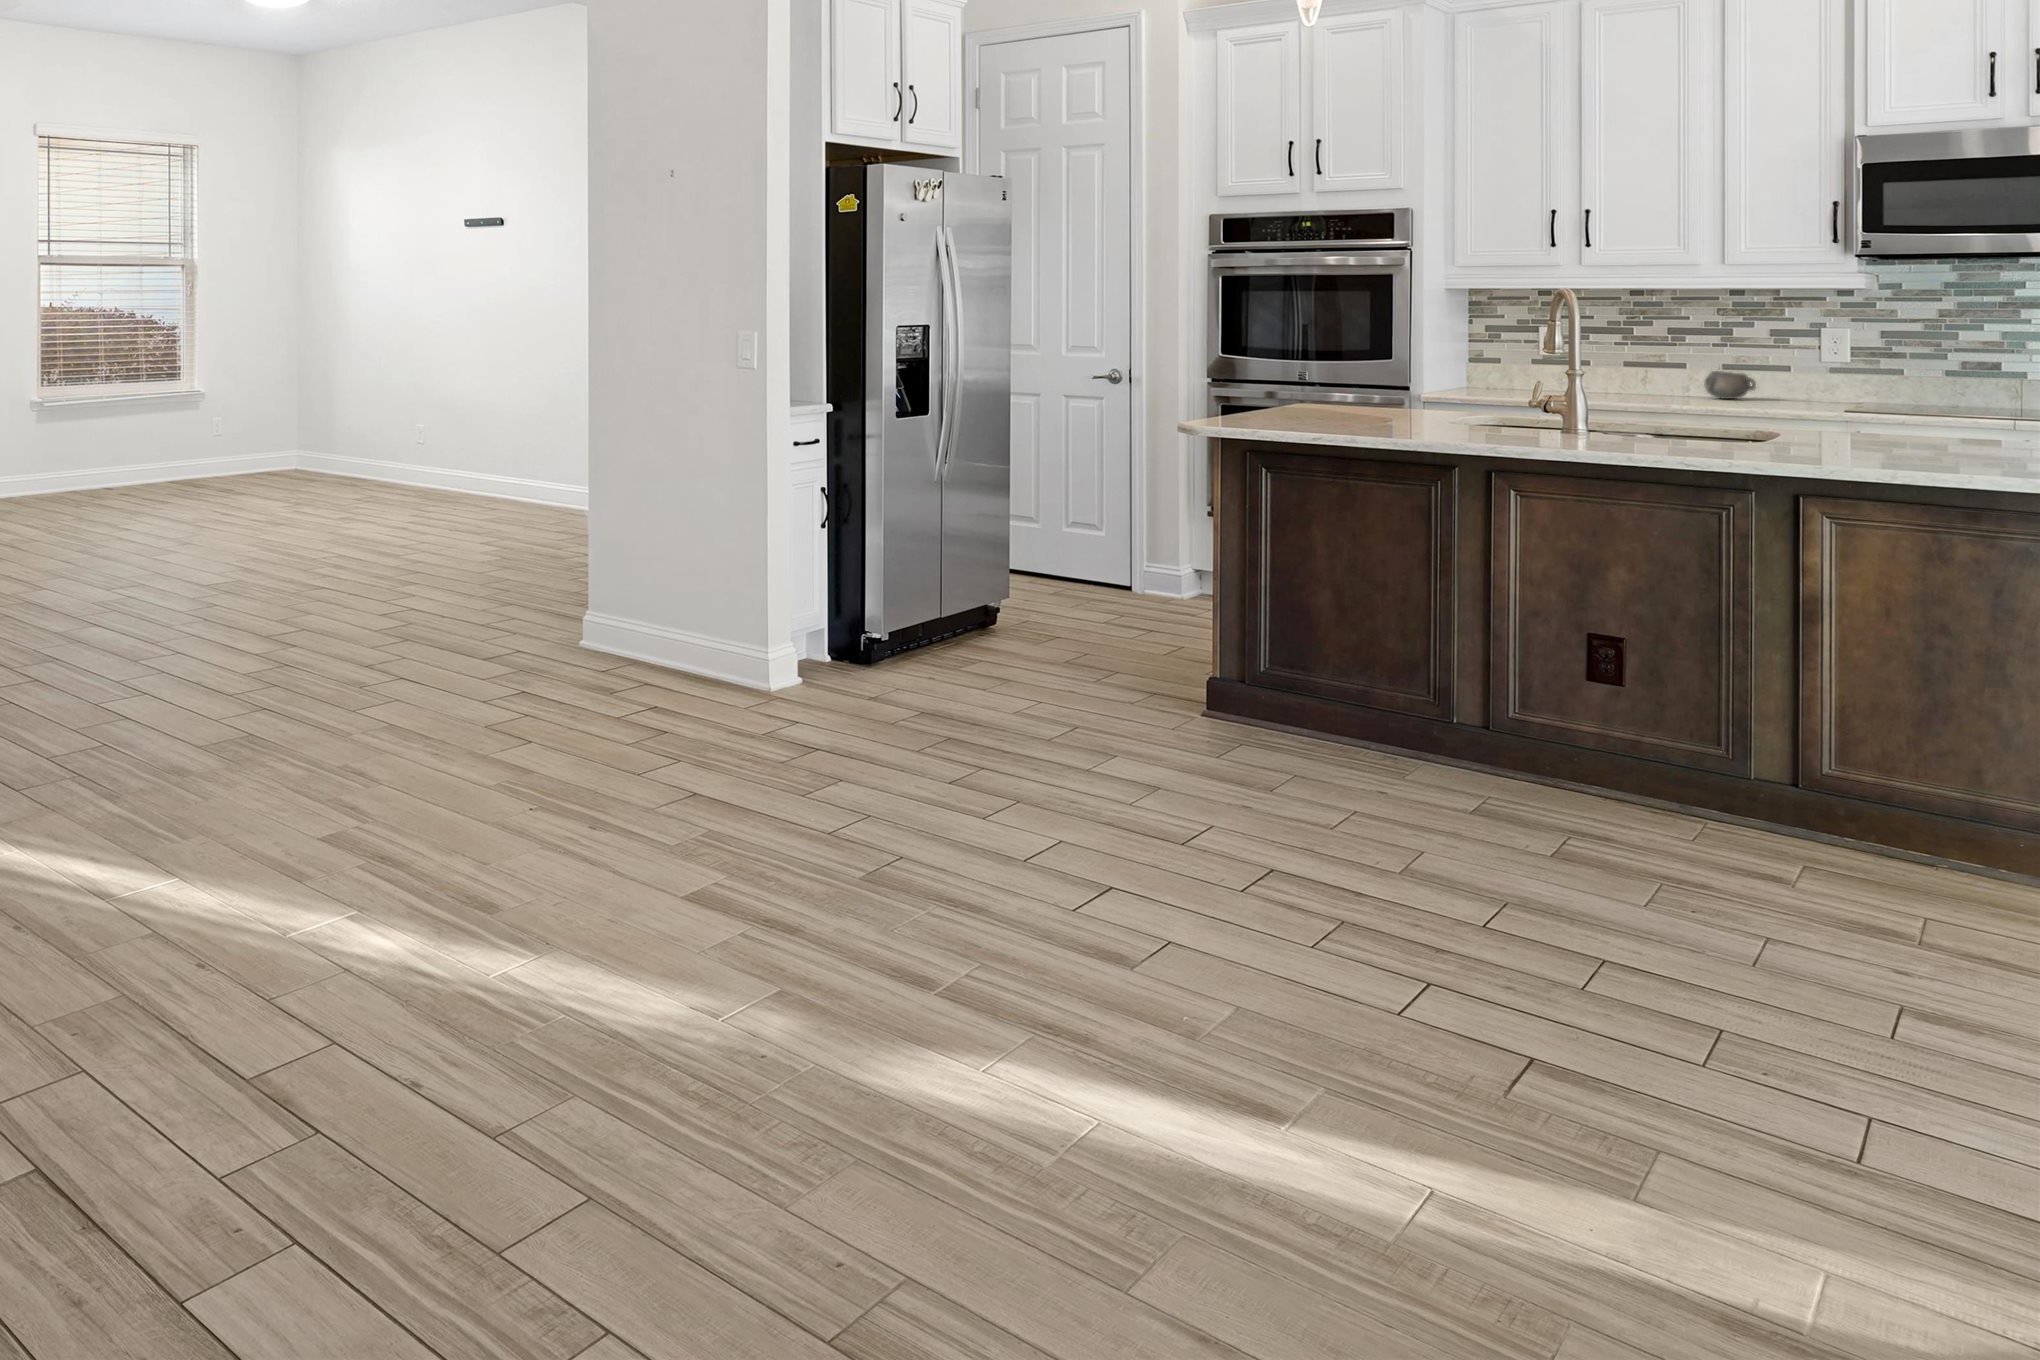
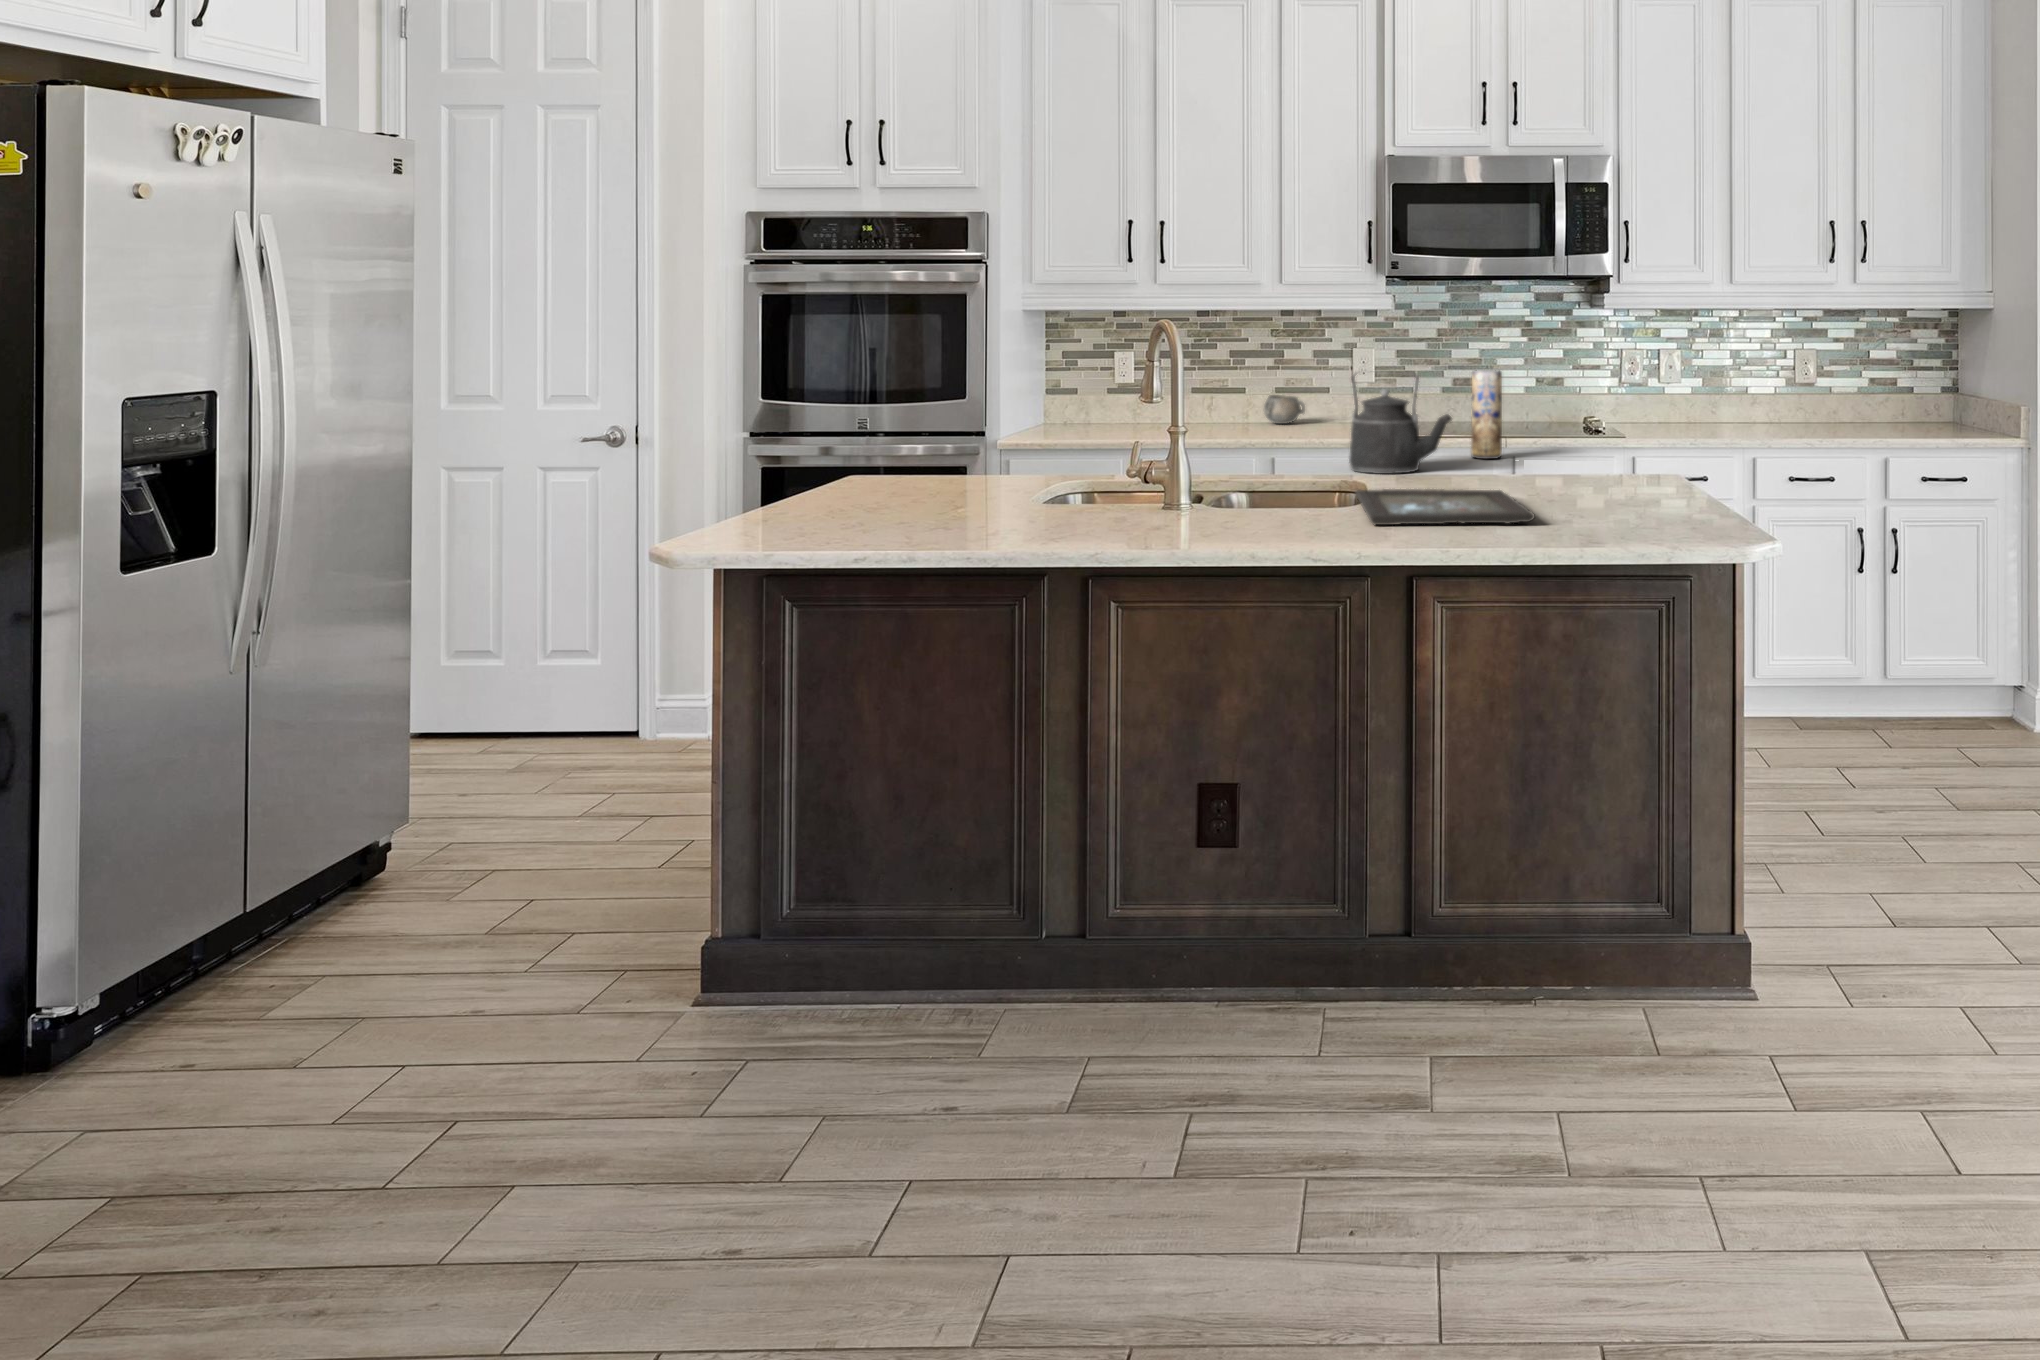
kettle: none [1780,337,1908,431] -> present [1349,373,1452,474]
vase: none [1949,343,1993,430] -> present [1471,370,1502,459]
tray: none [1768,432,1962,460] -> present [1356,489,1534,525]

